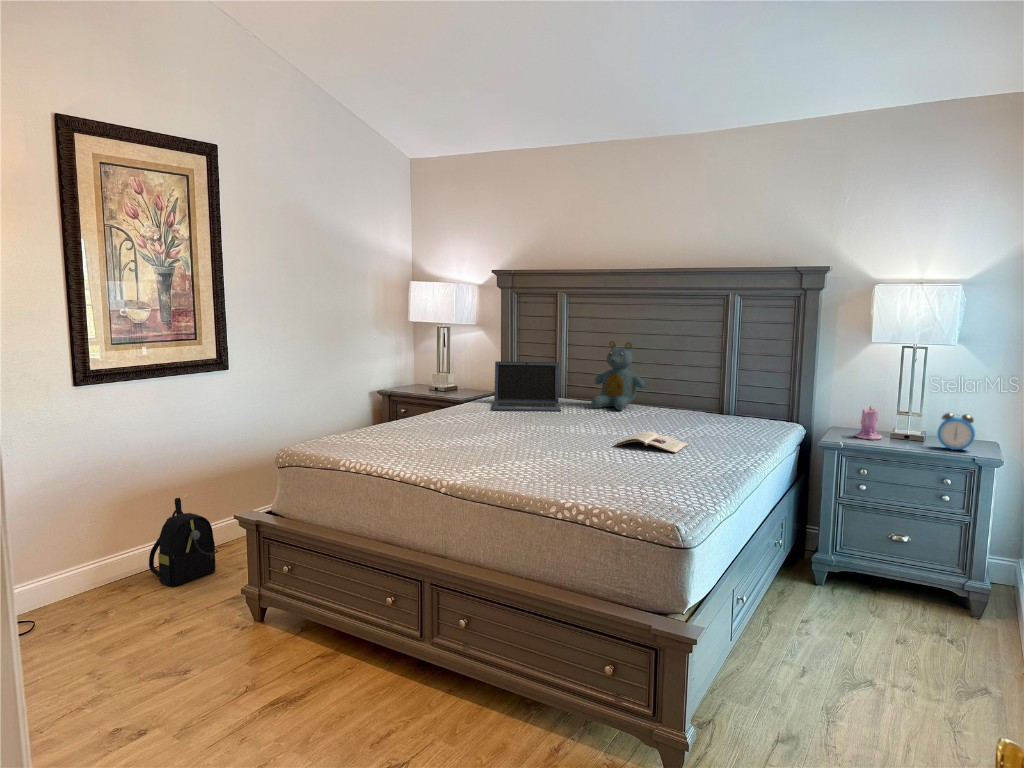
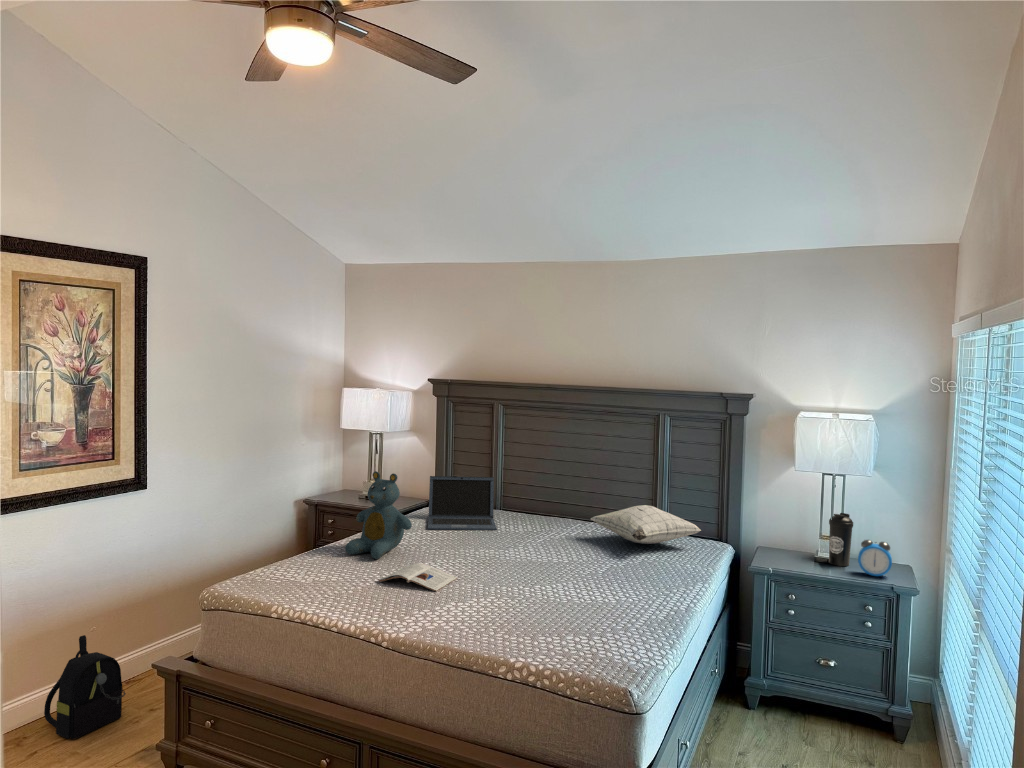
teddy bear: present [592,341,645,410] -> present [345,471,412,559]
pillow: none [654,383,770,422] -> present [591,505,701,544]
water bottle: none [906,388,935,442] -> present [829,513,853,566]
candle: present [854,406,882,440] -> none [781,528,807,564]
magazine: present [615,431,688,453] -> present [379,563,457,591]

